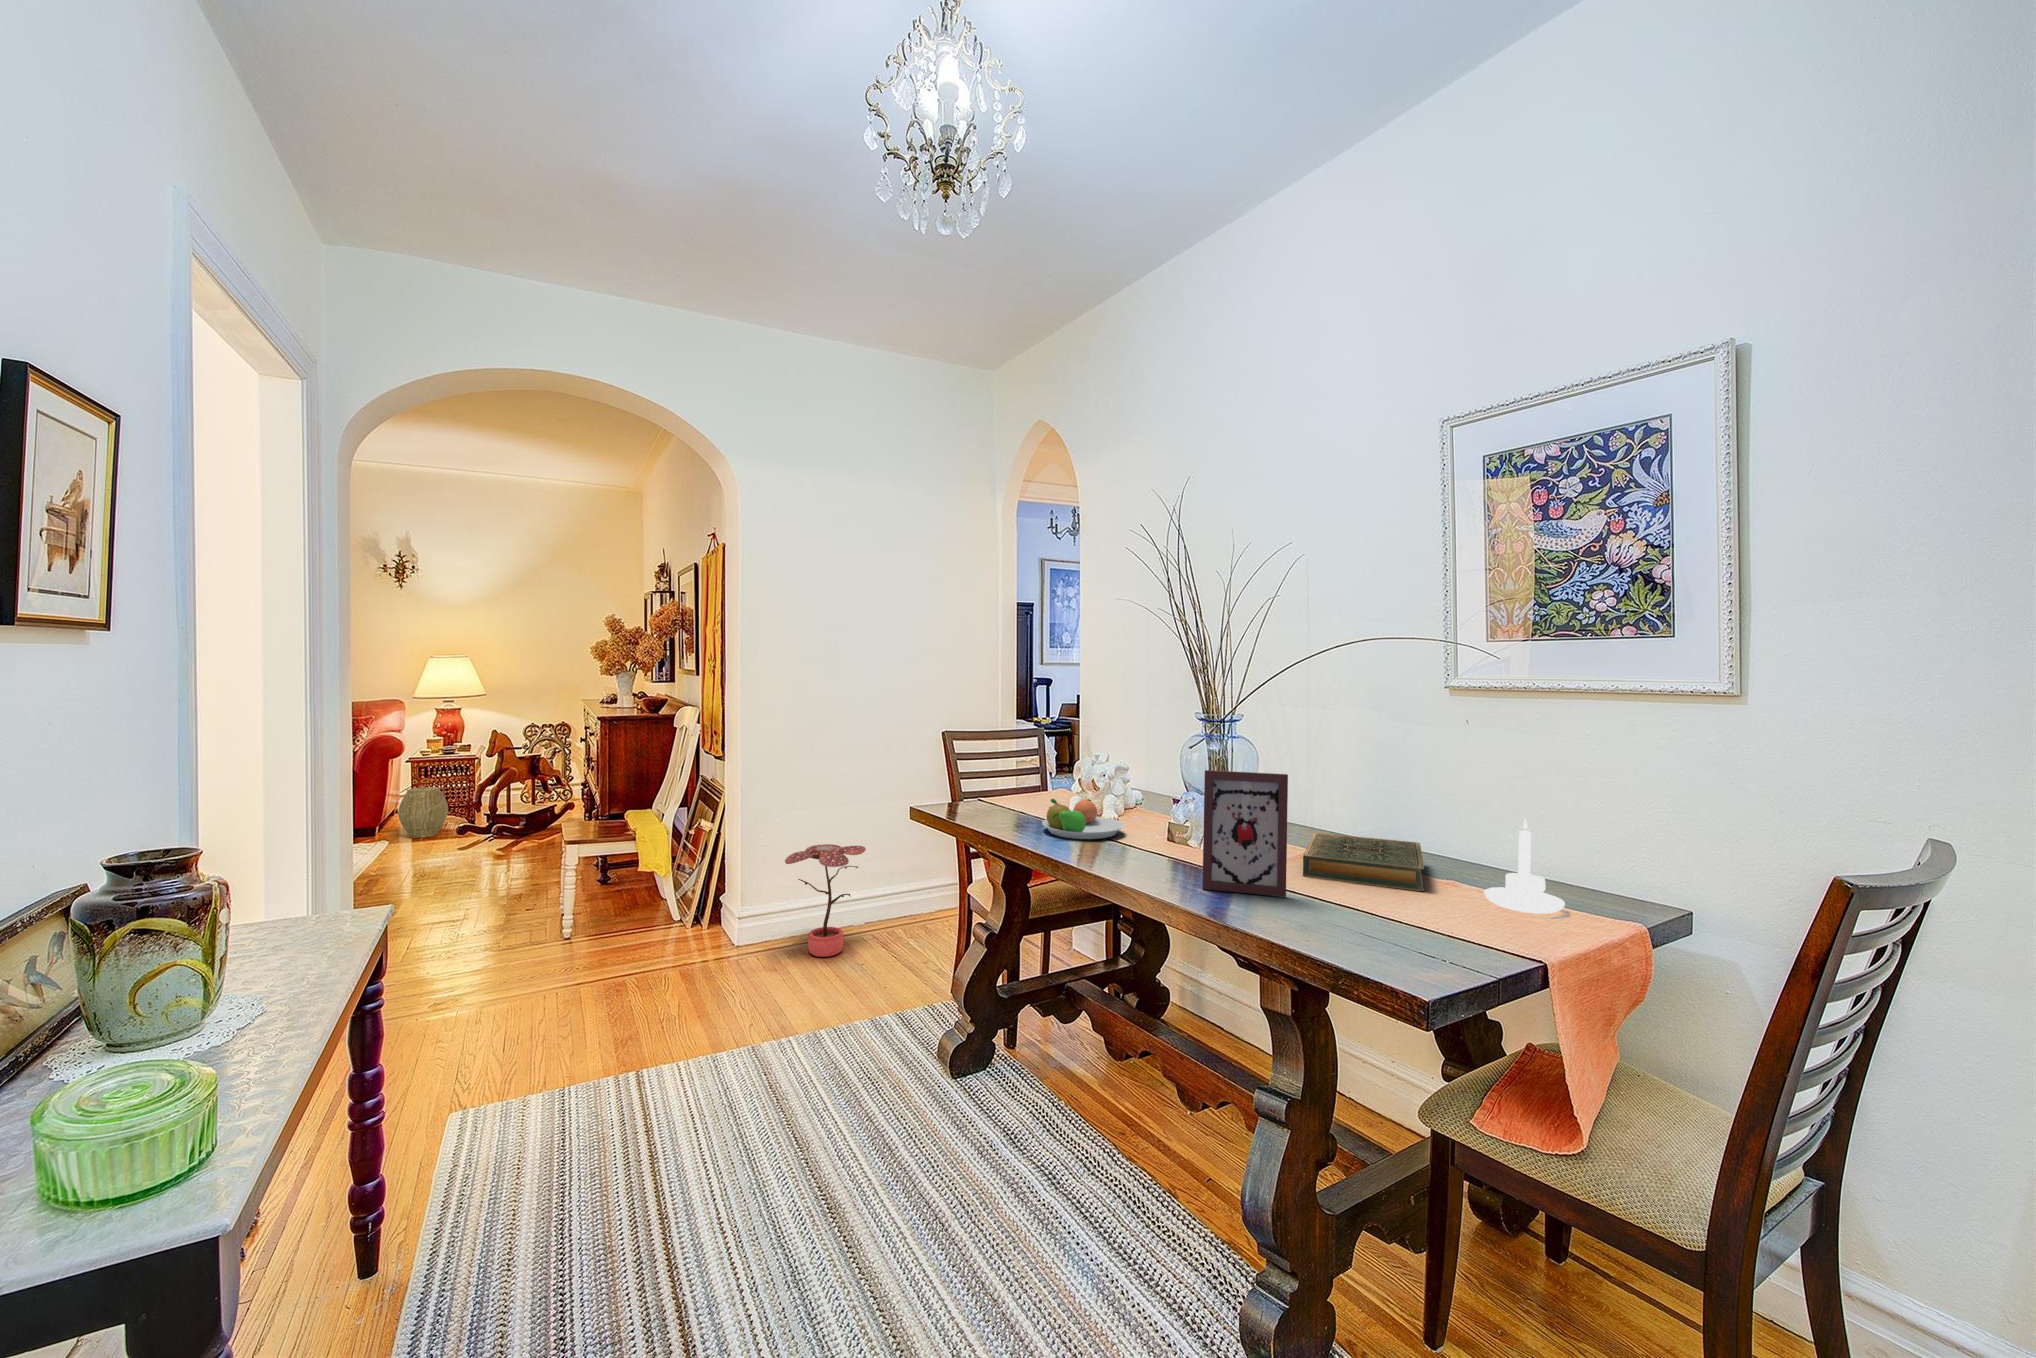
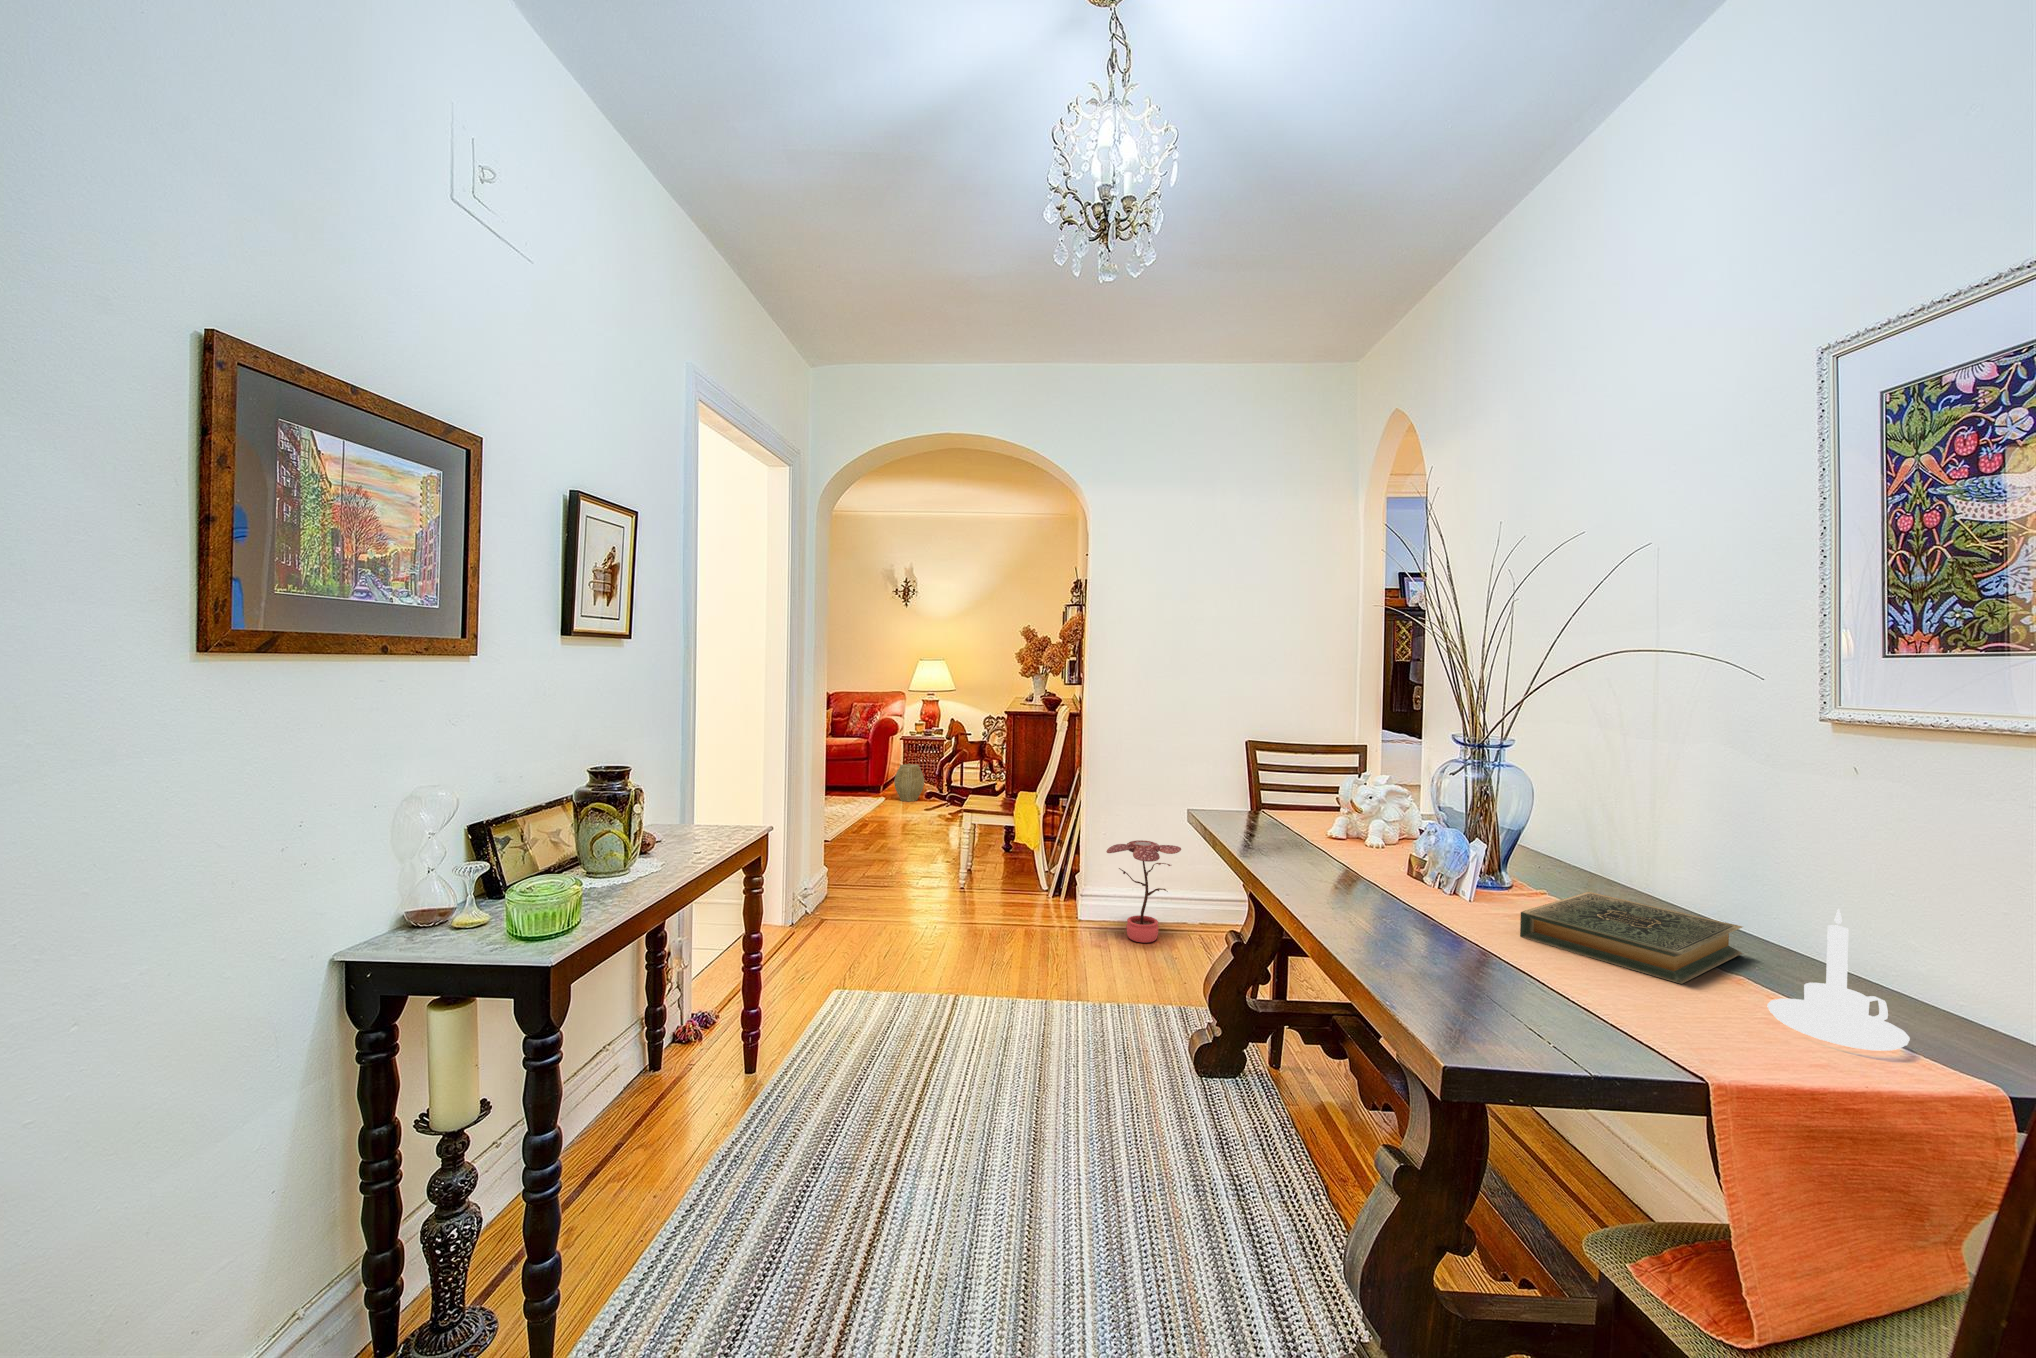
picture frame: present [1203,770,1288,897] -> none [1360,798,1460,951]
fruit bowl: present [1042,799,1124,839] -> none [1268,817,1359,863]

